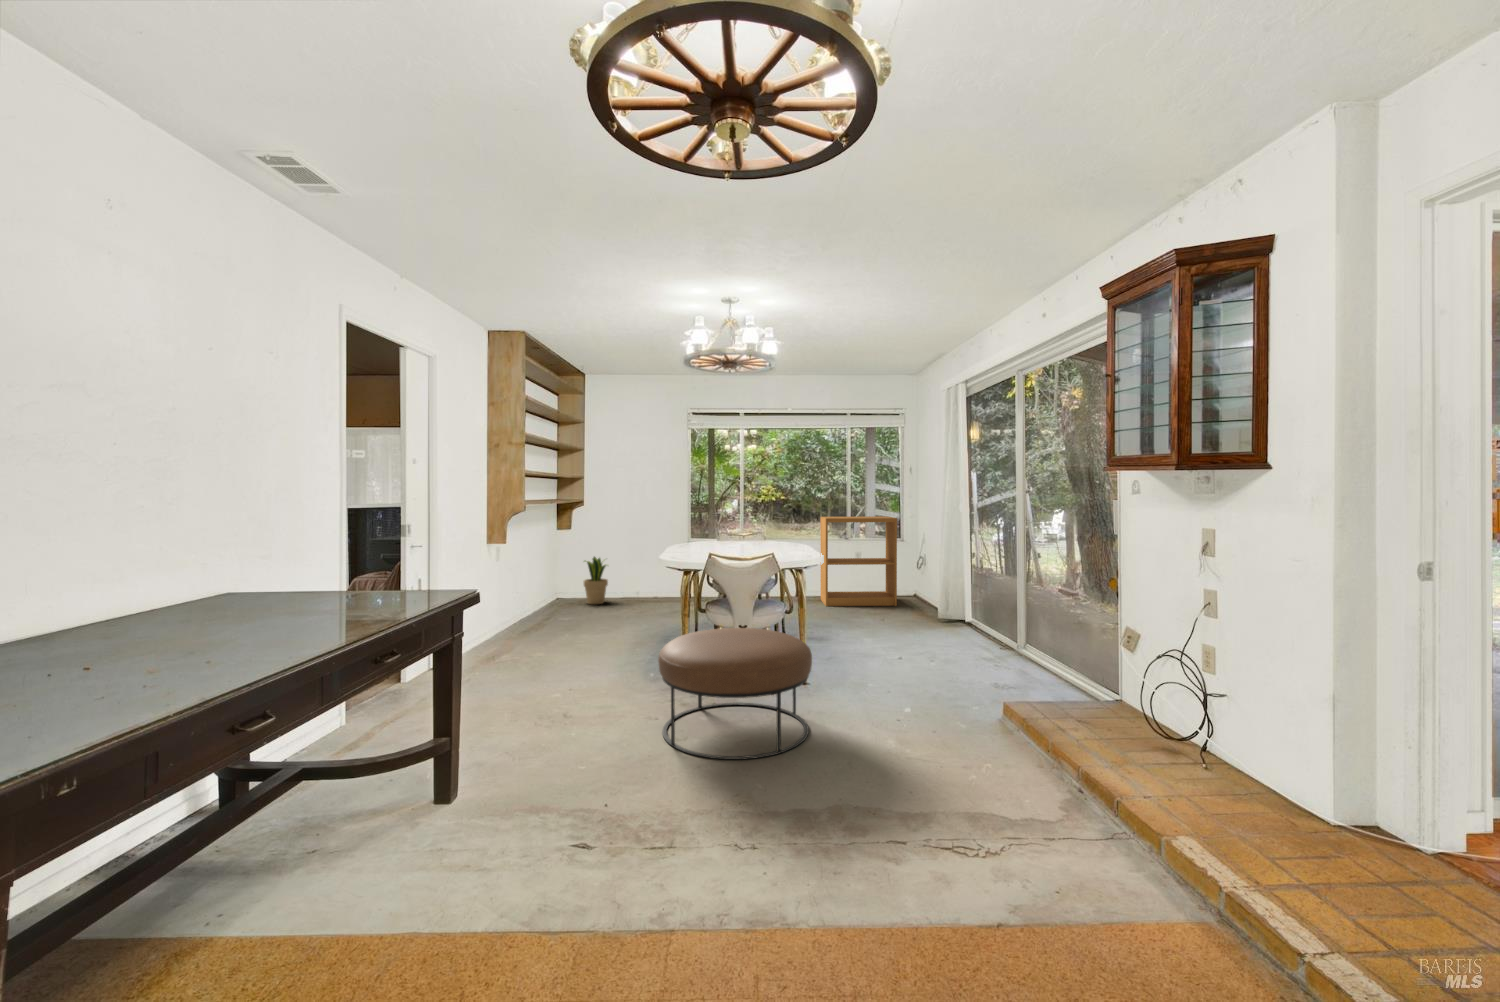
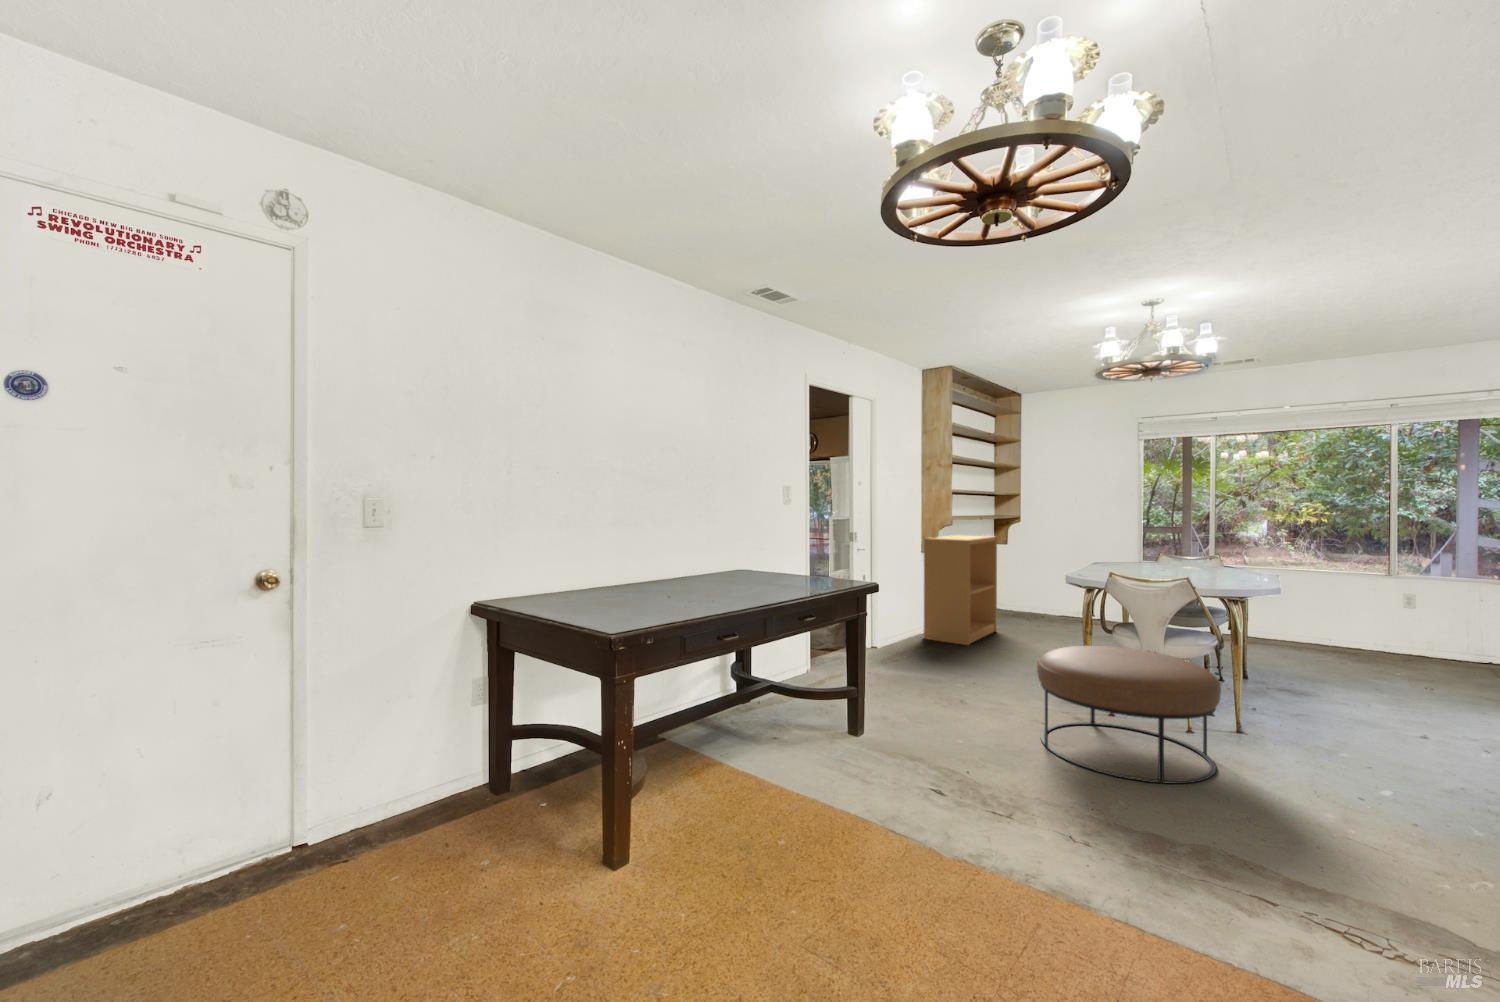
bookshelf: present [821,516,897,606] -> present [924,535,997,645]
potted plant: present [584,557,608,604] -> none [1017,570,1044,617]

